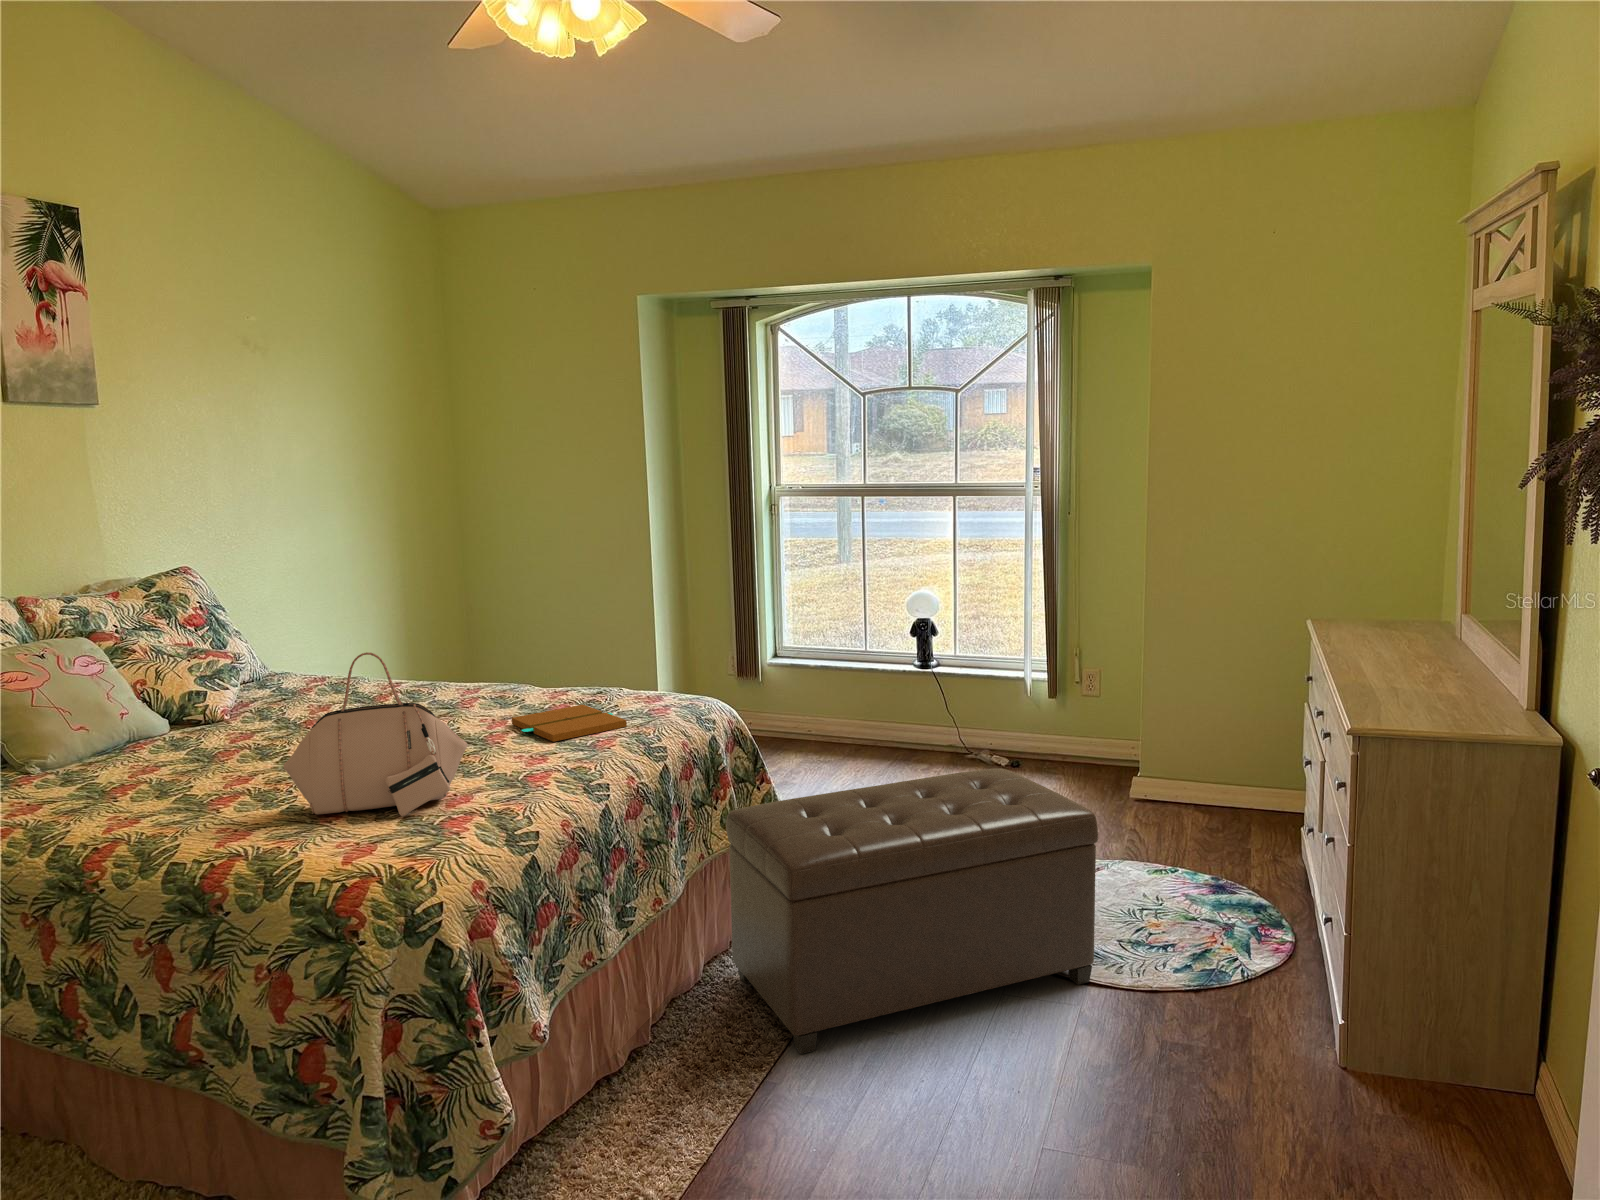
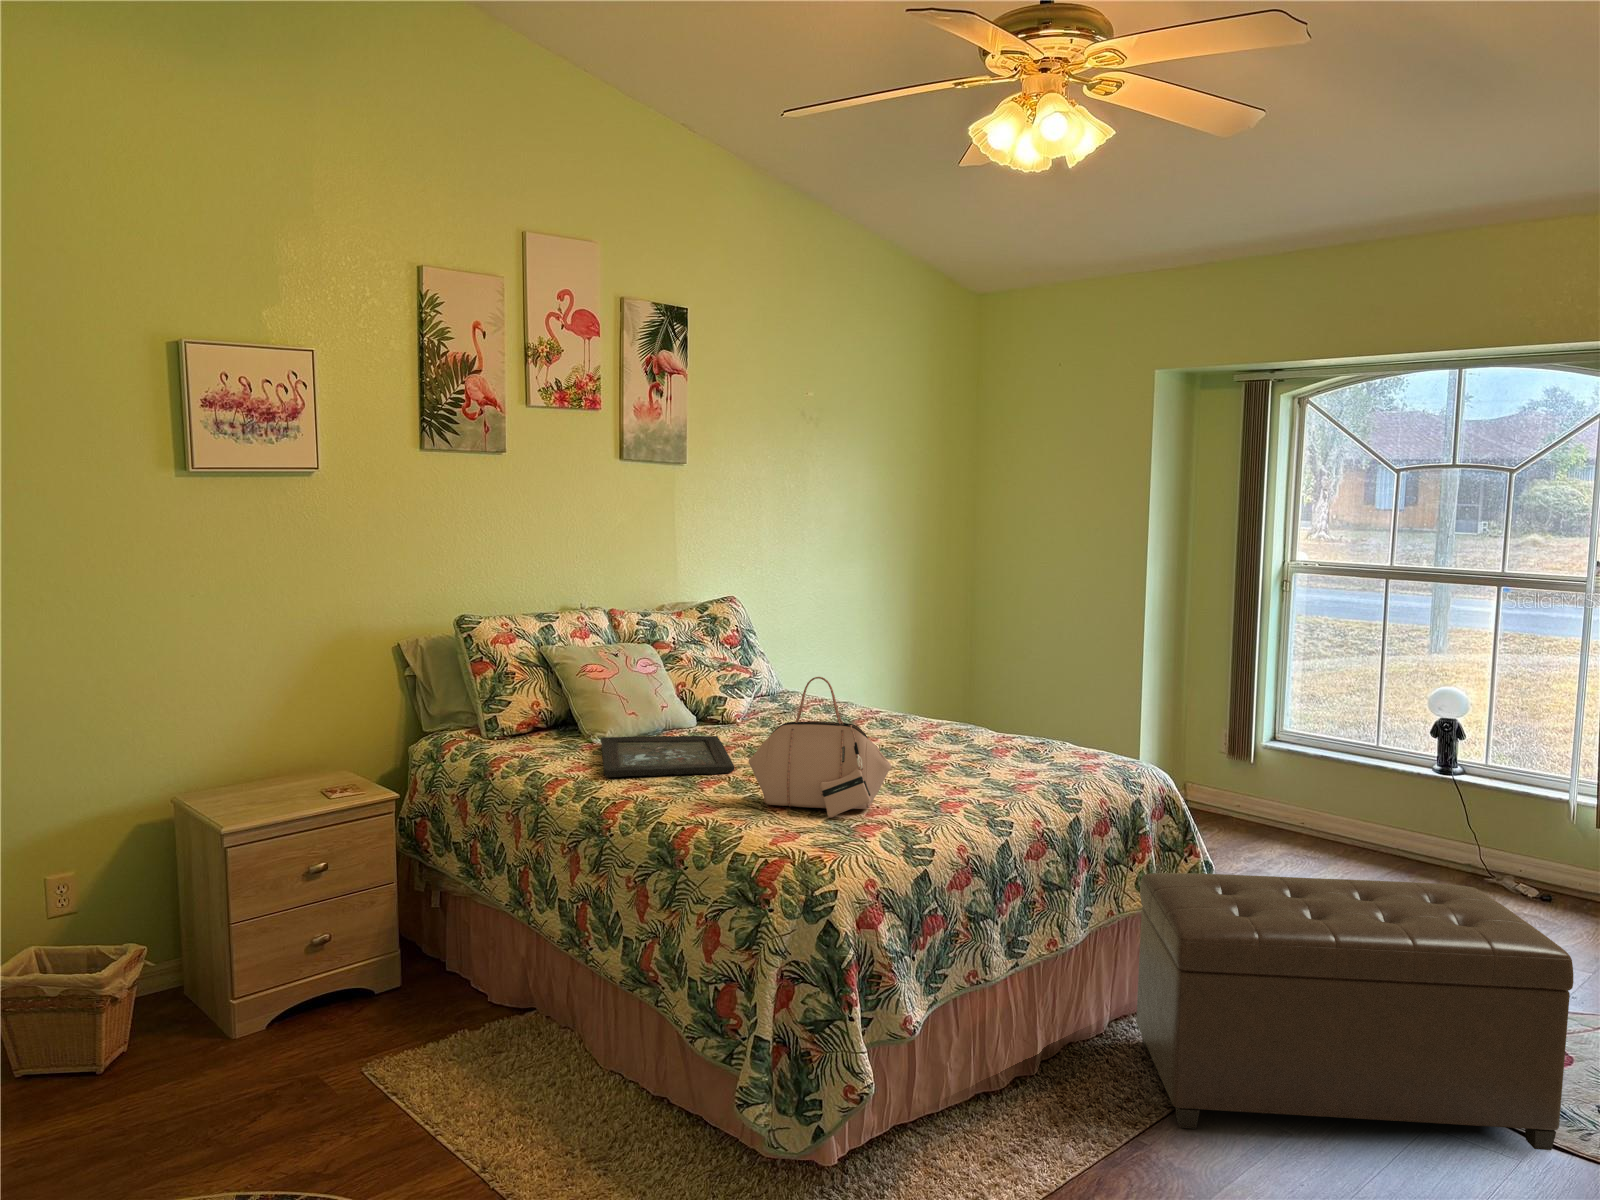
book: present [512,705,627,742] -> none [952,750,1052,778]
tray: none [41,741,252,818] -> present [601,736,734,777]

